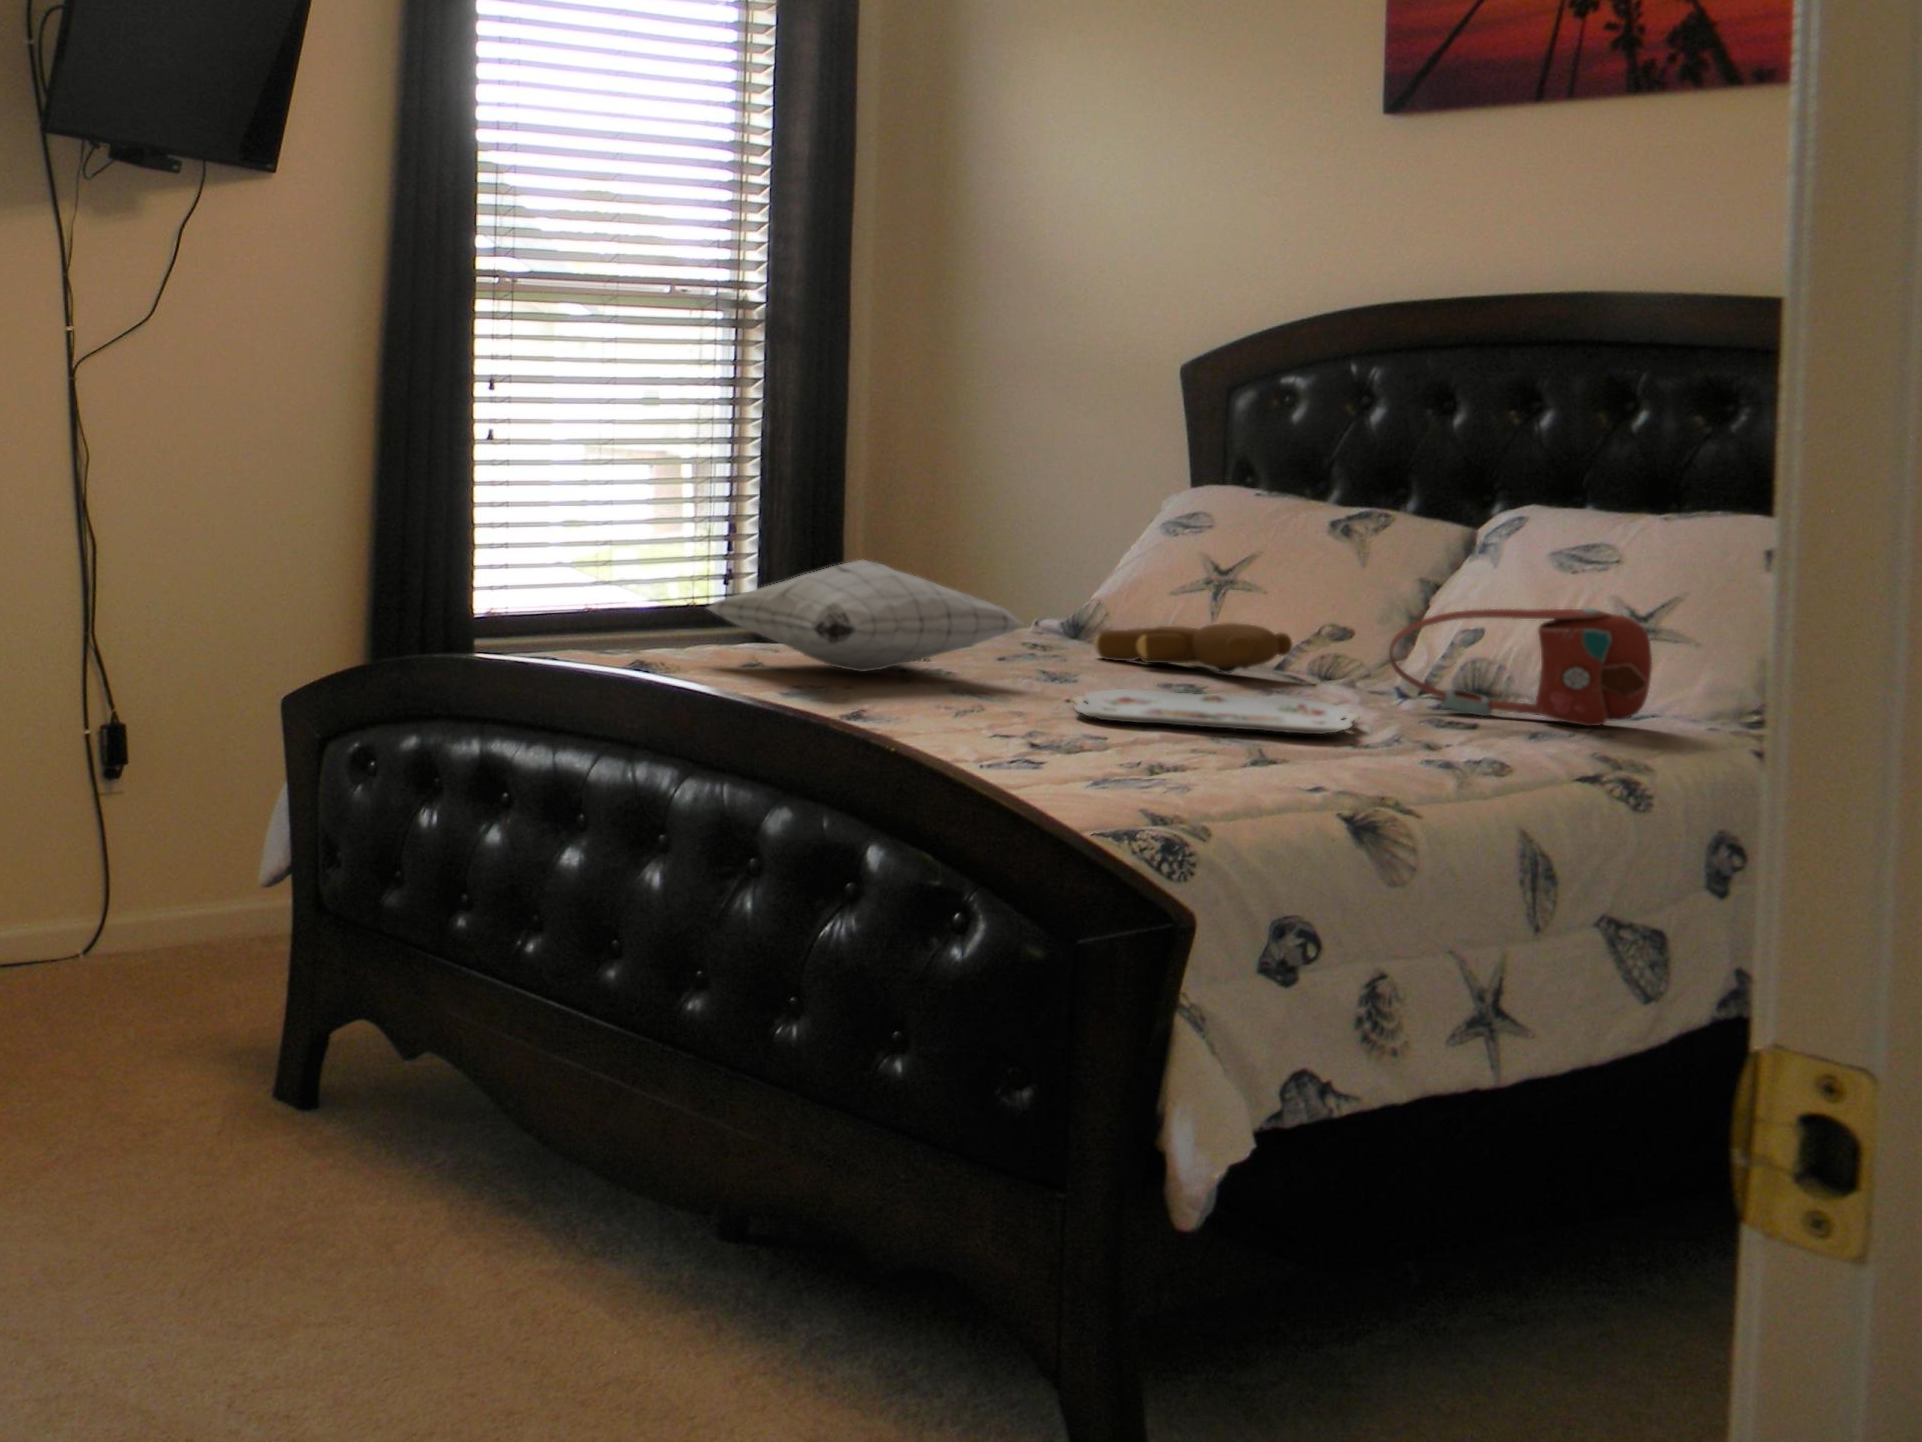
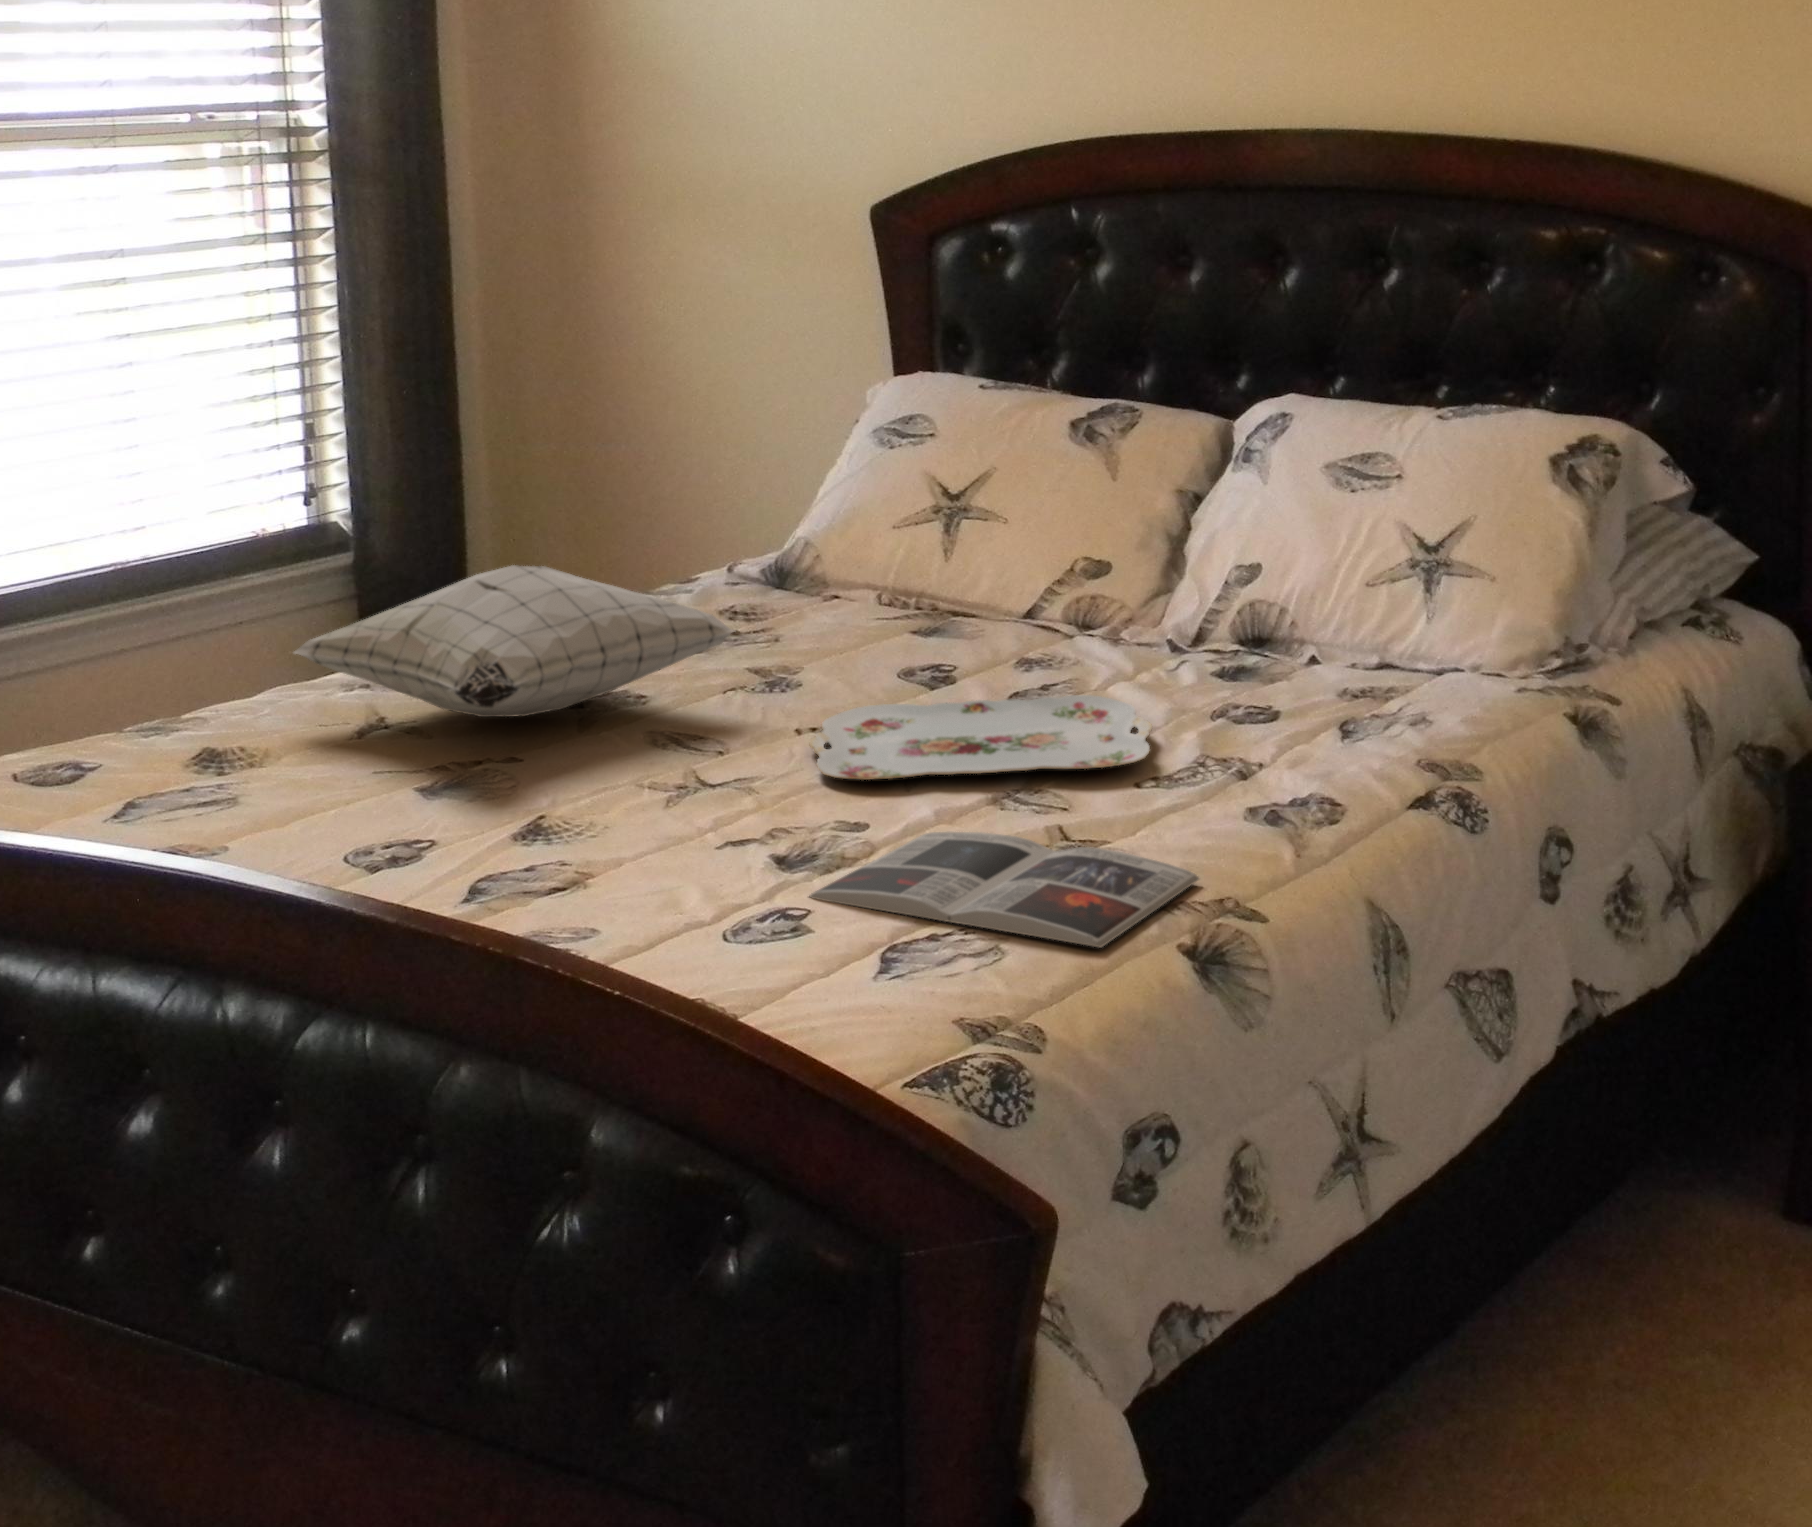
handbag: present [1389,608,1652,726] -> none [1166,548,1442,685]
teddy bear: present [1094,623,1292,673] -> none [811,577,1047,640]
magazine: none [1048,744,1367,801] -> present [809,831,1199,948]

